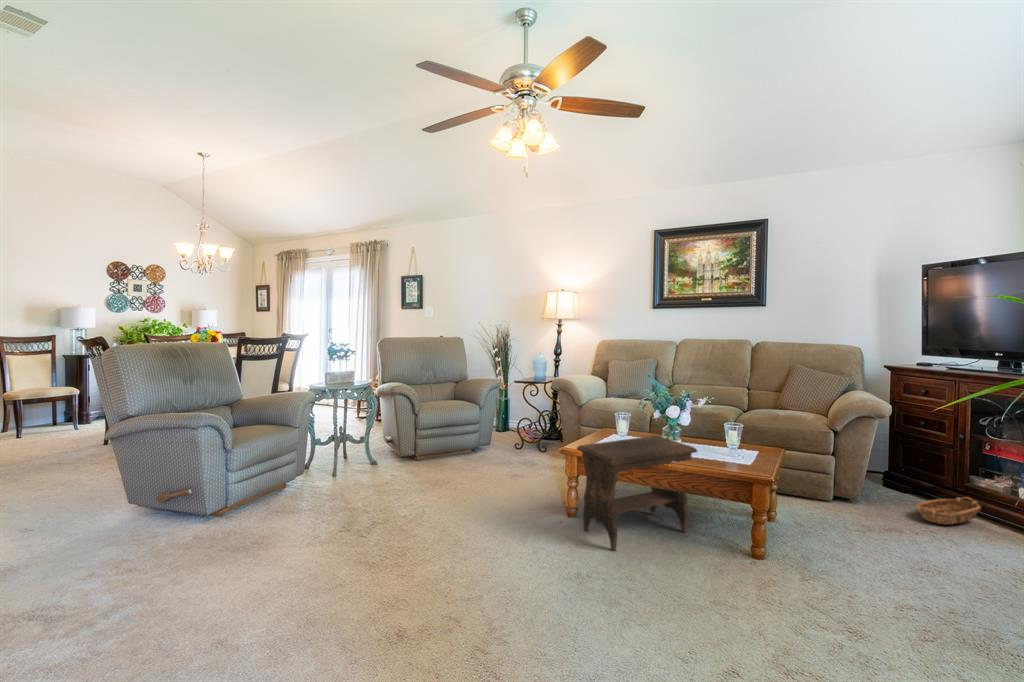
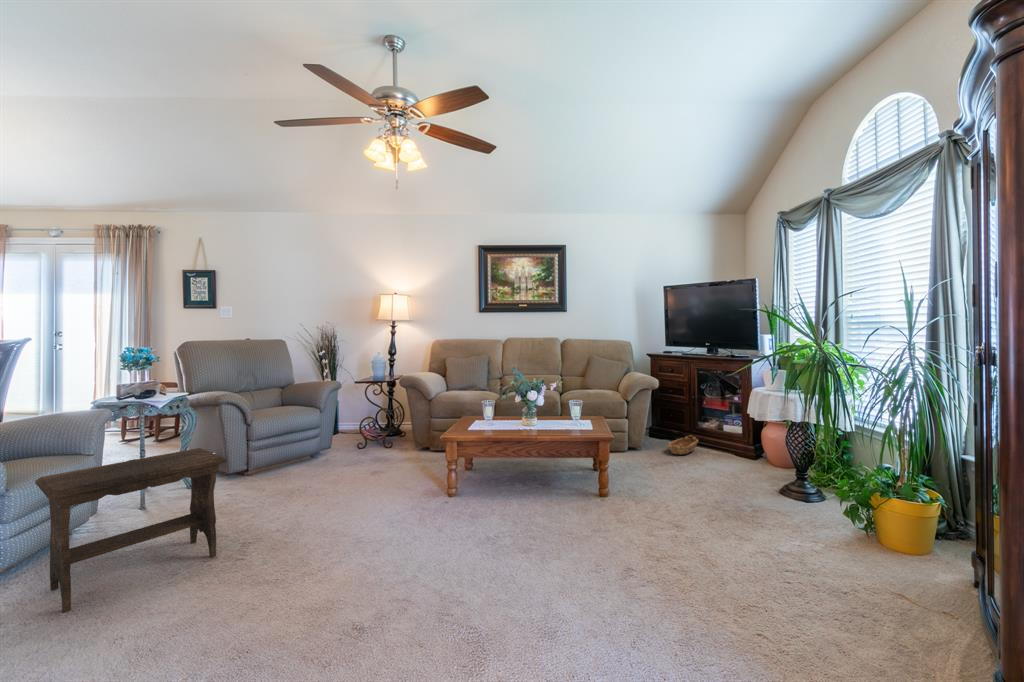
footstool: present [577,436,697,551] -> present [35,448,227,612]

